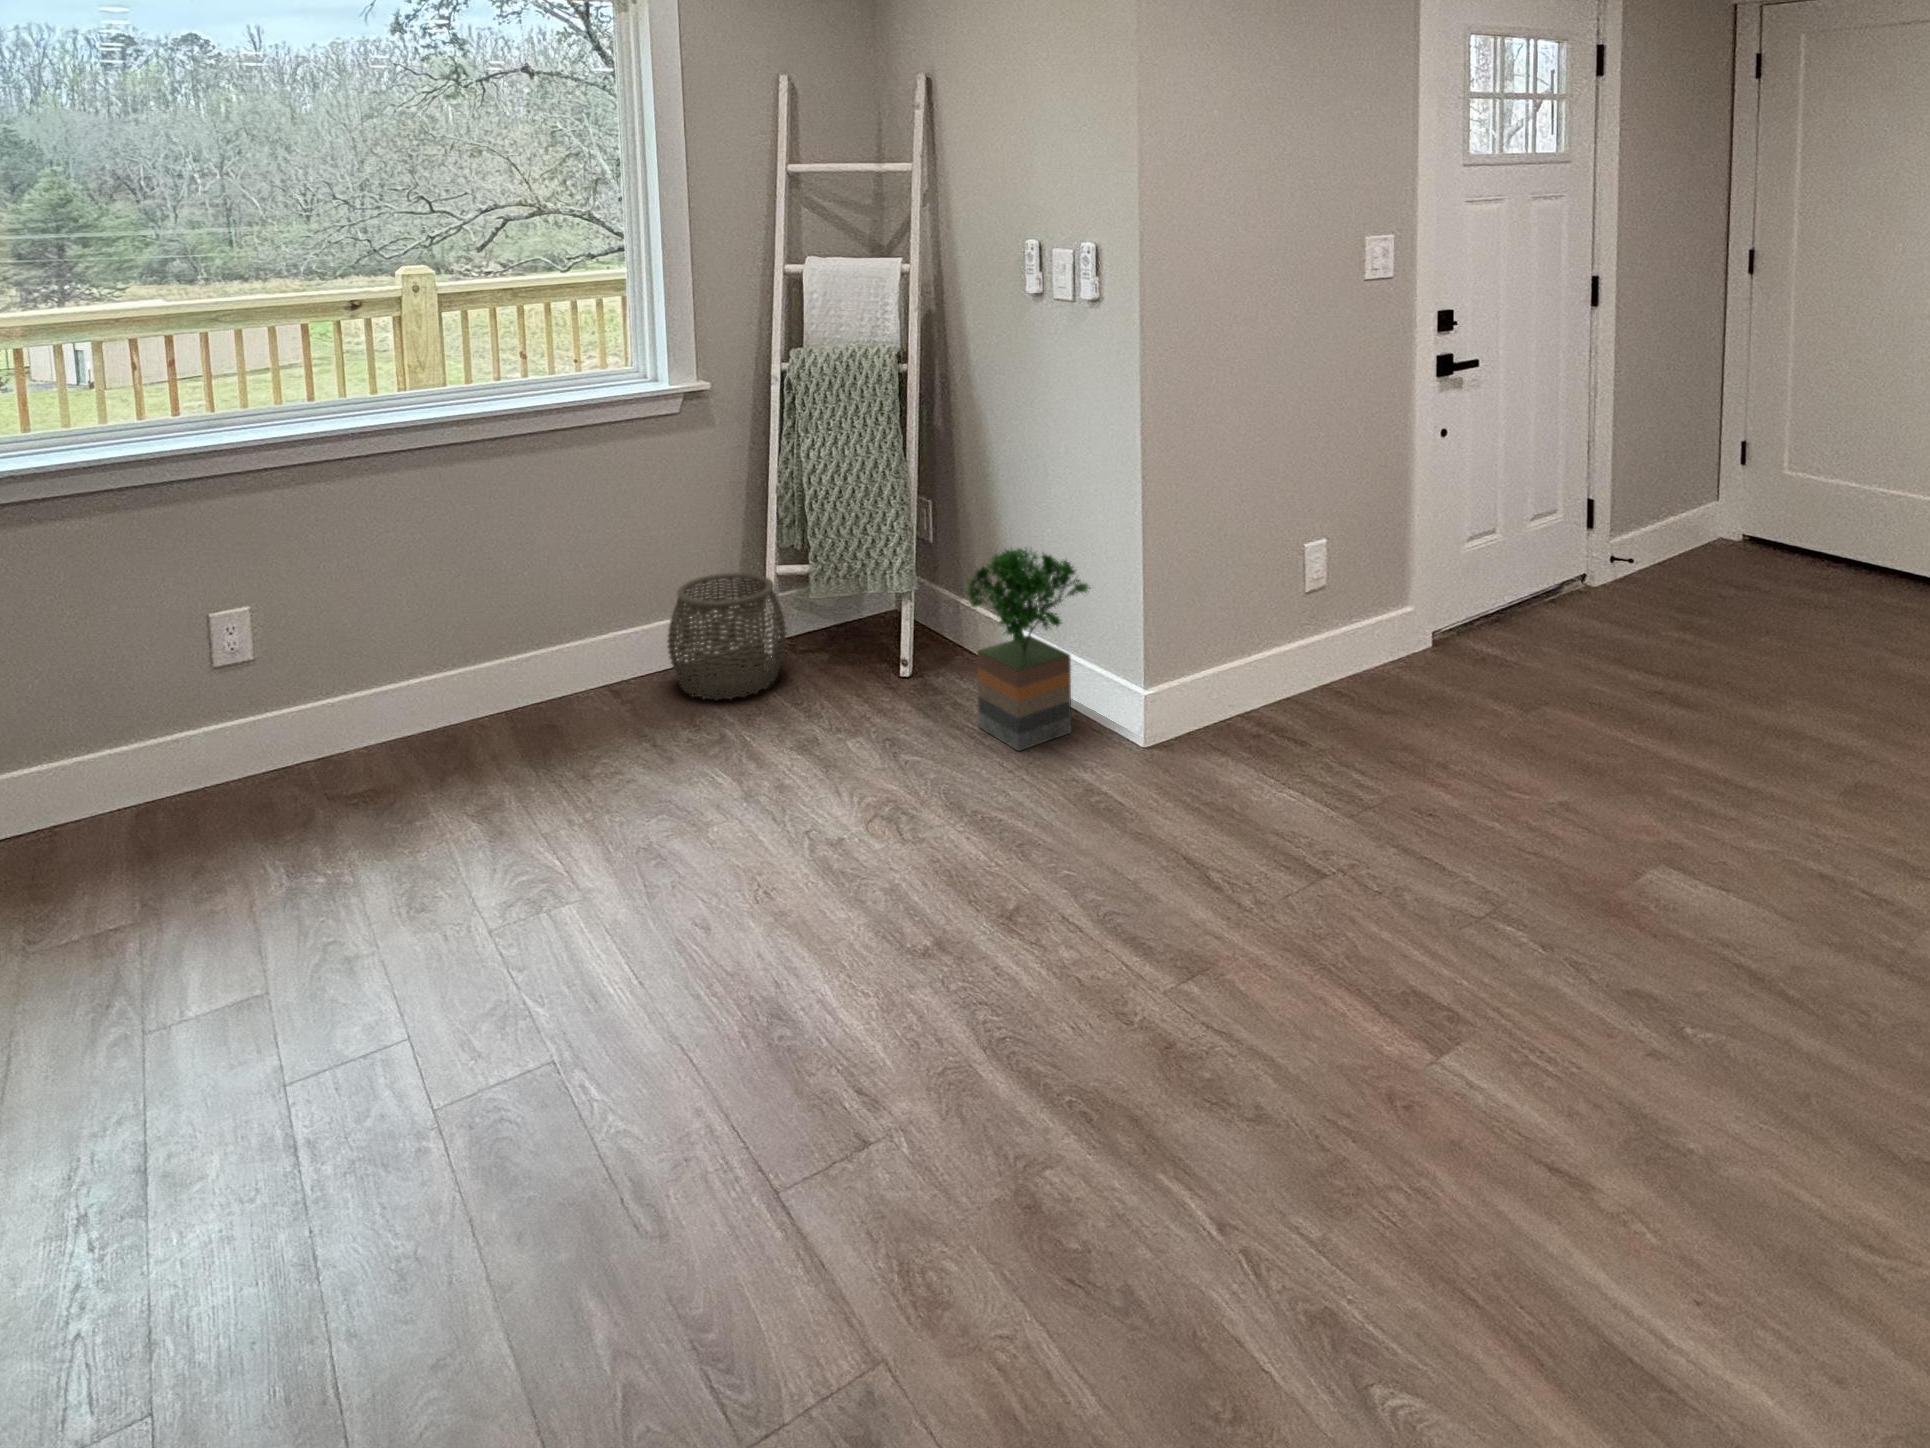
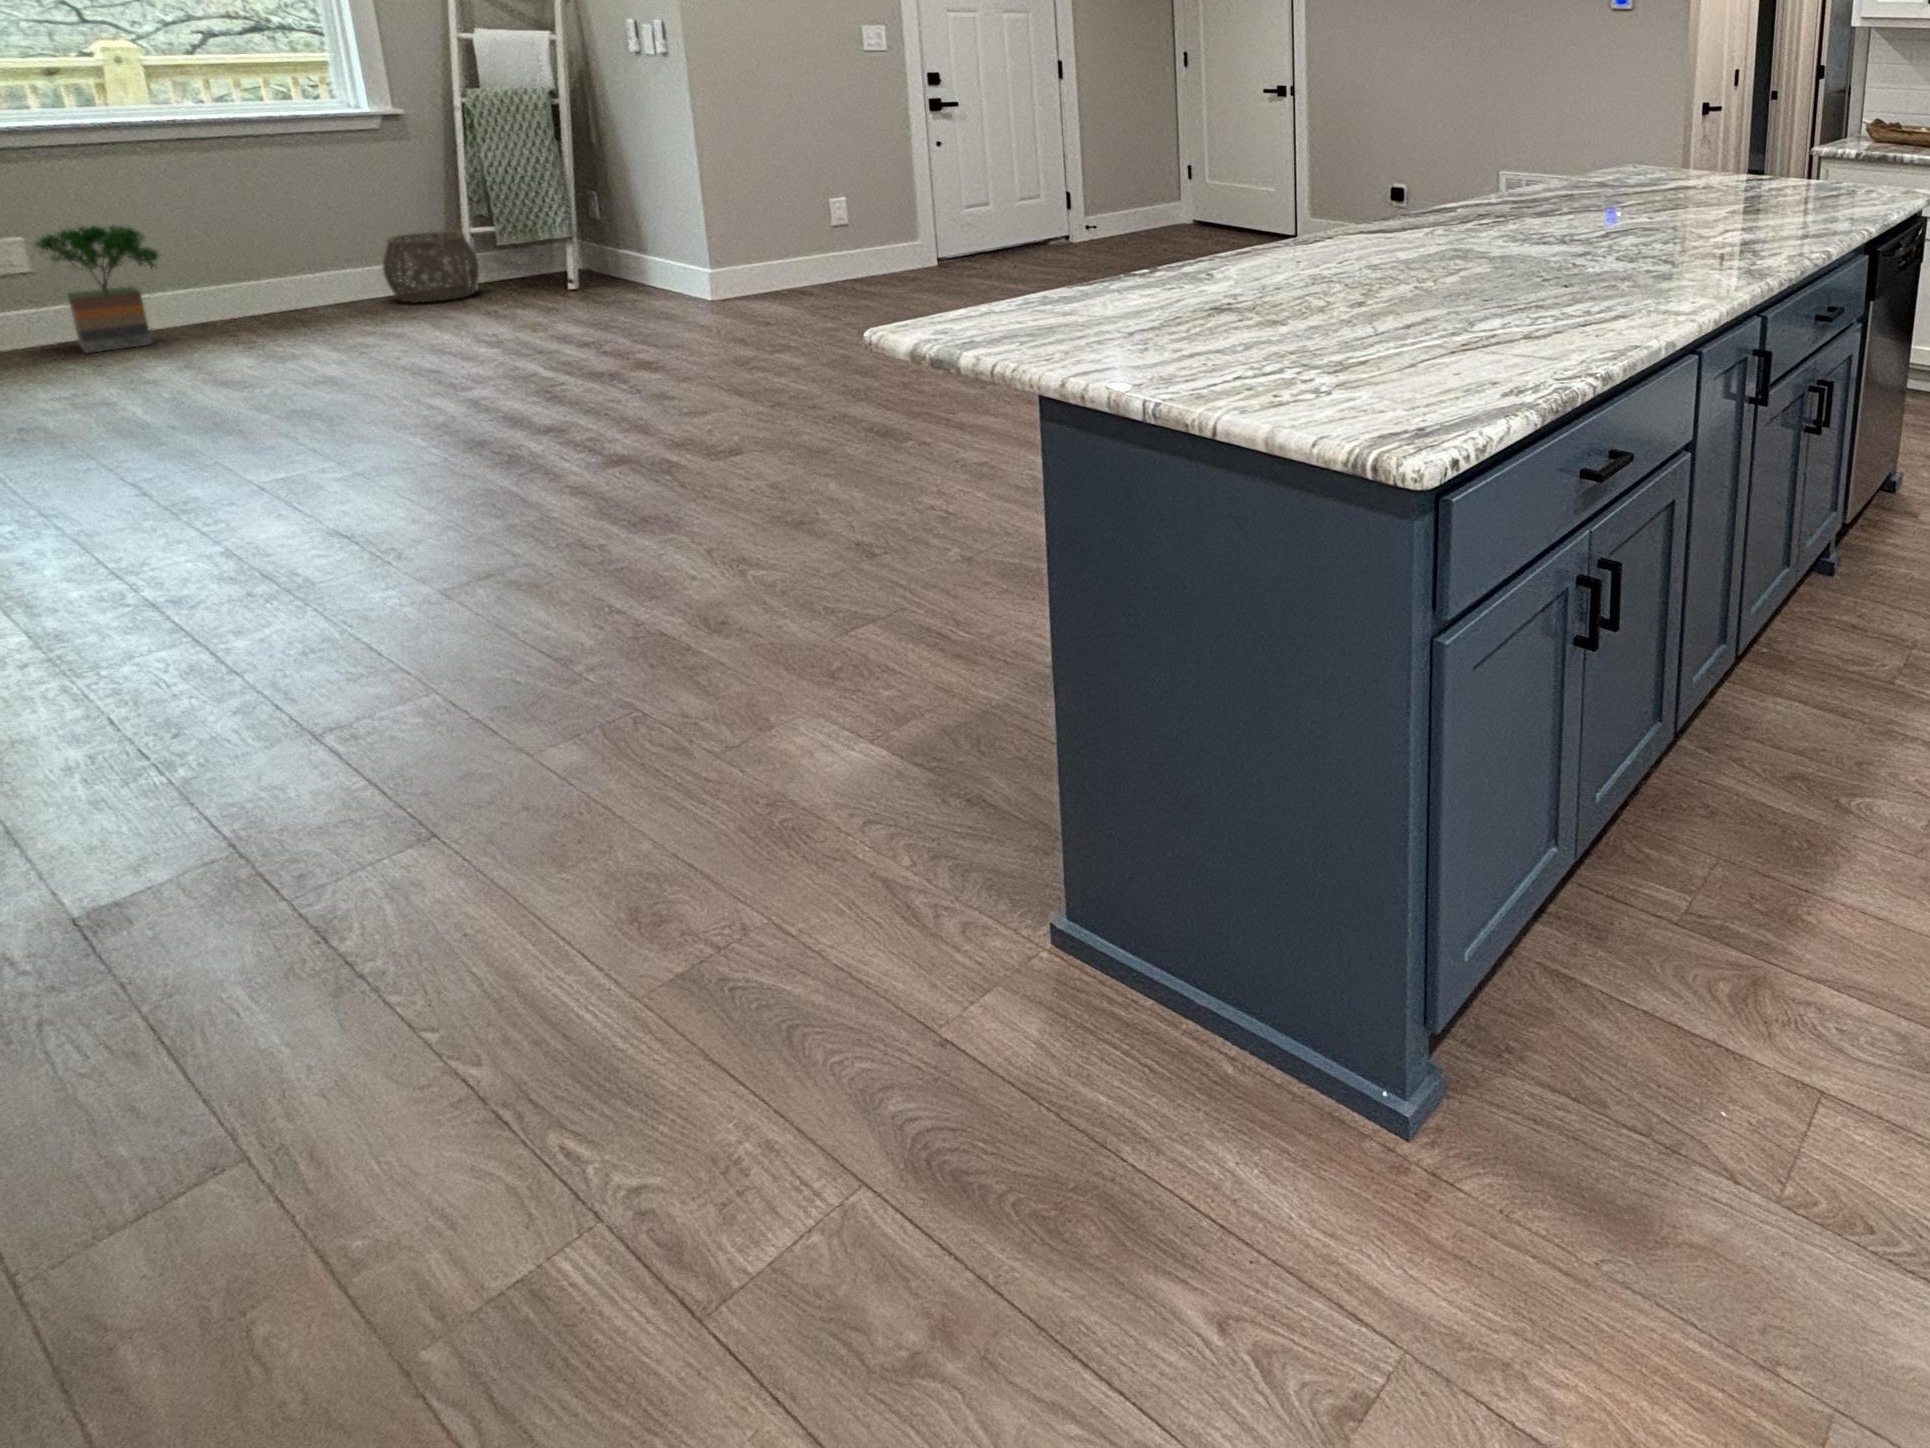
potted tree: present [966,549,1090,751] -> present [34,226,161,353]

